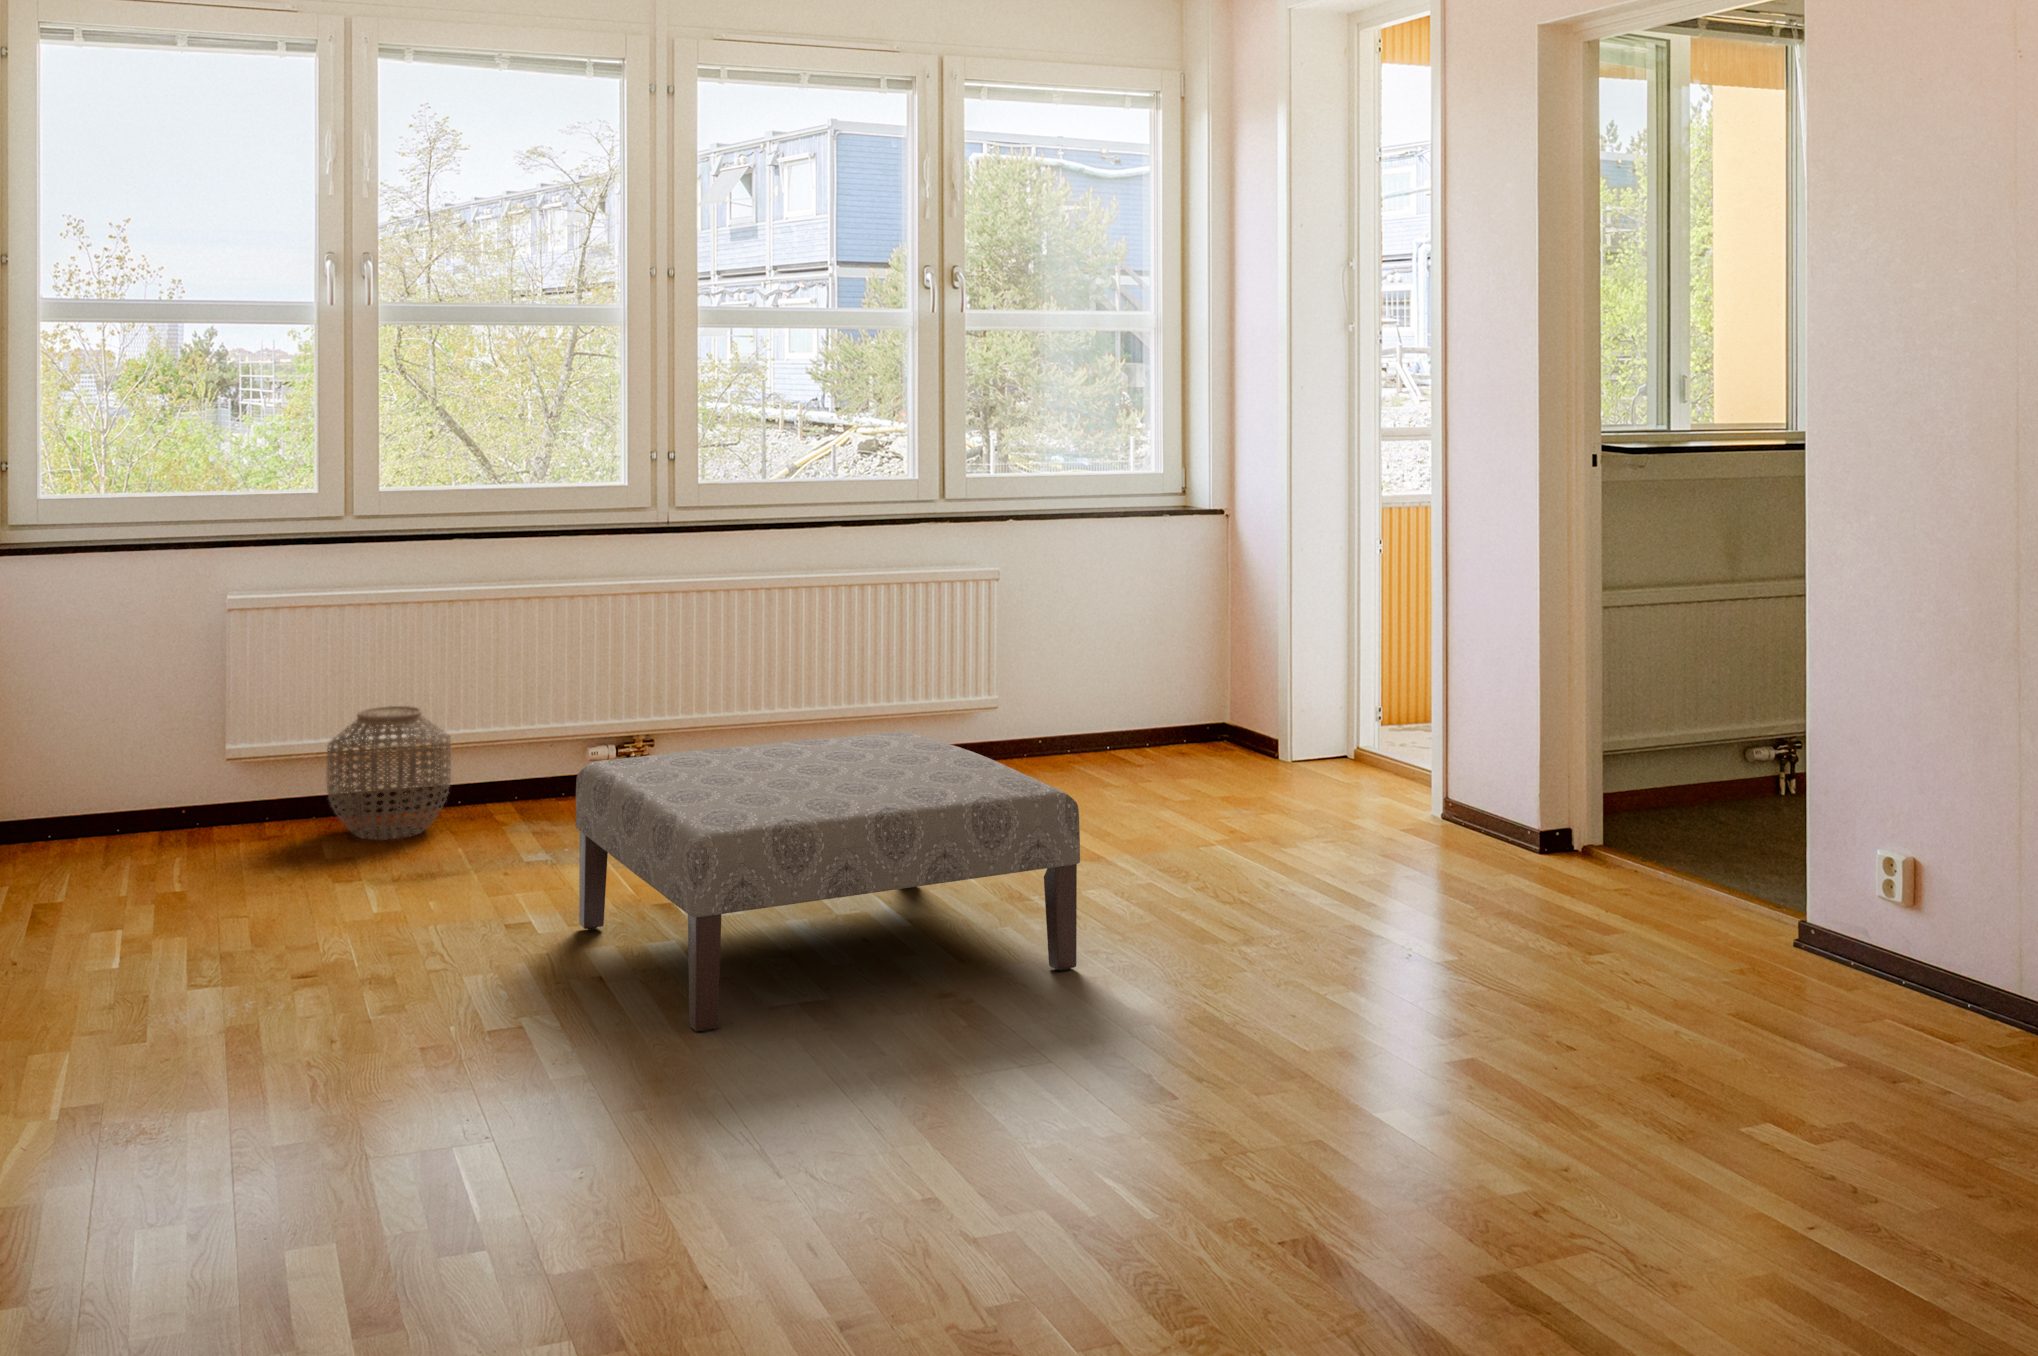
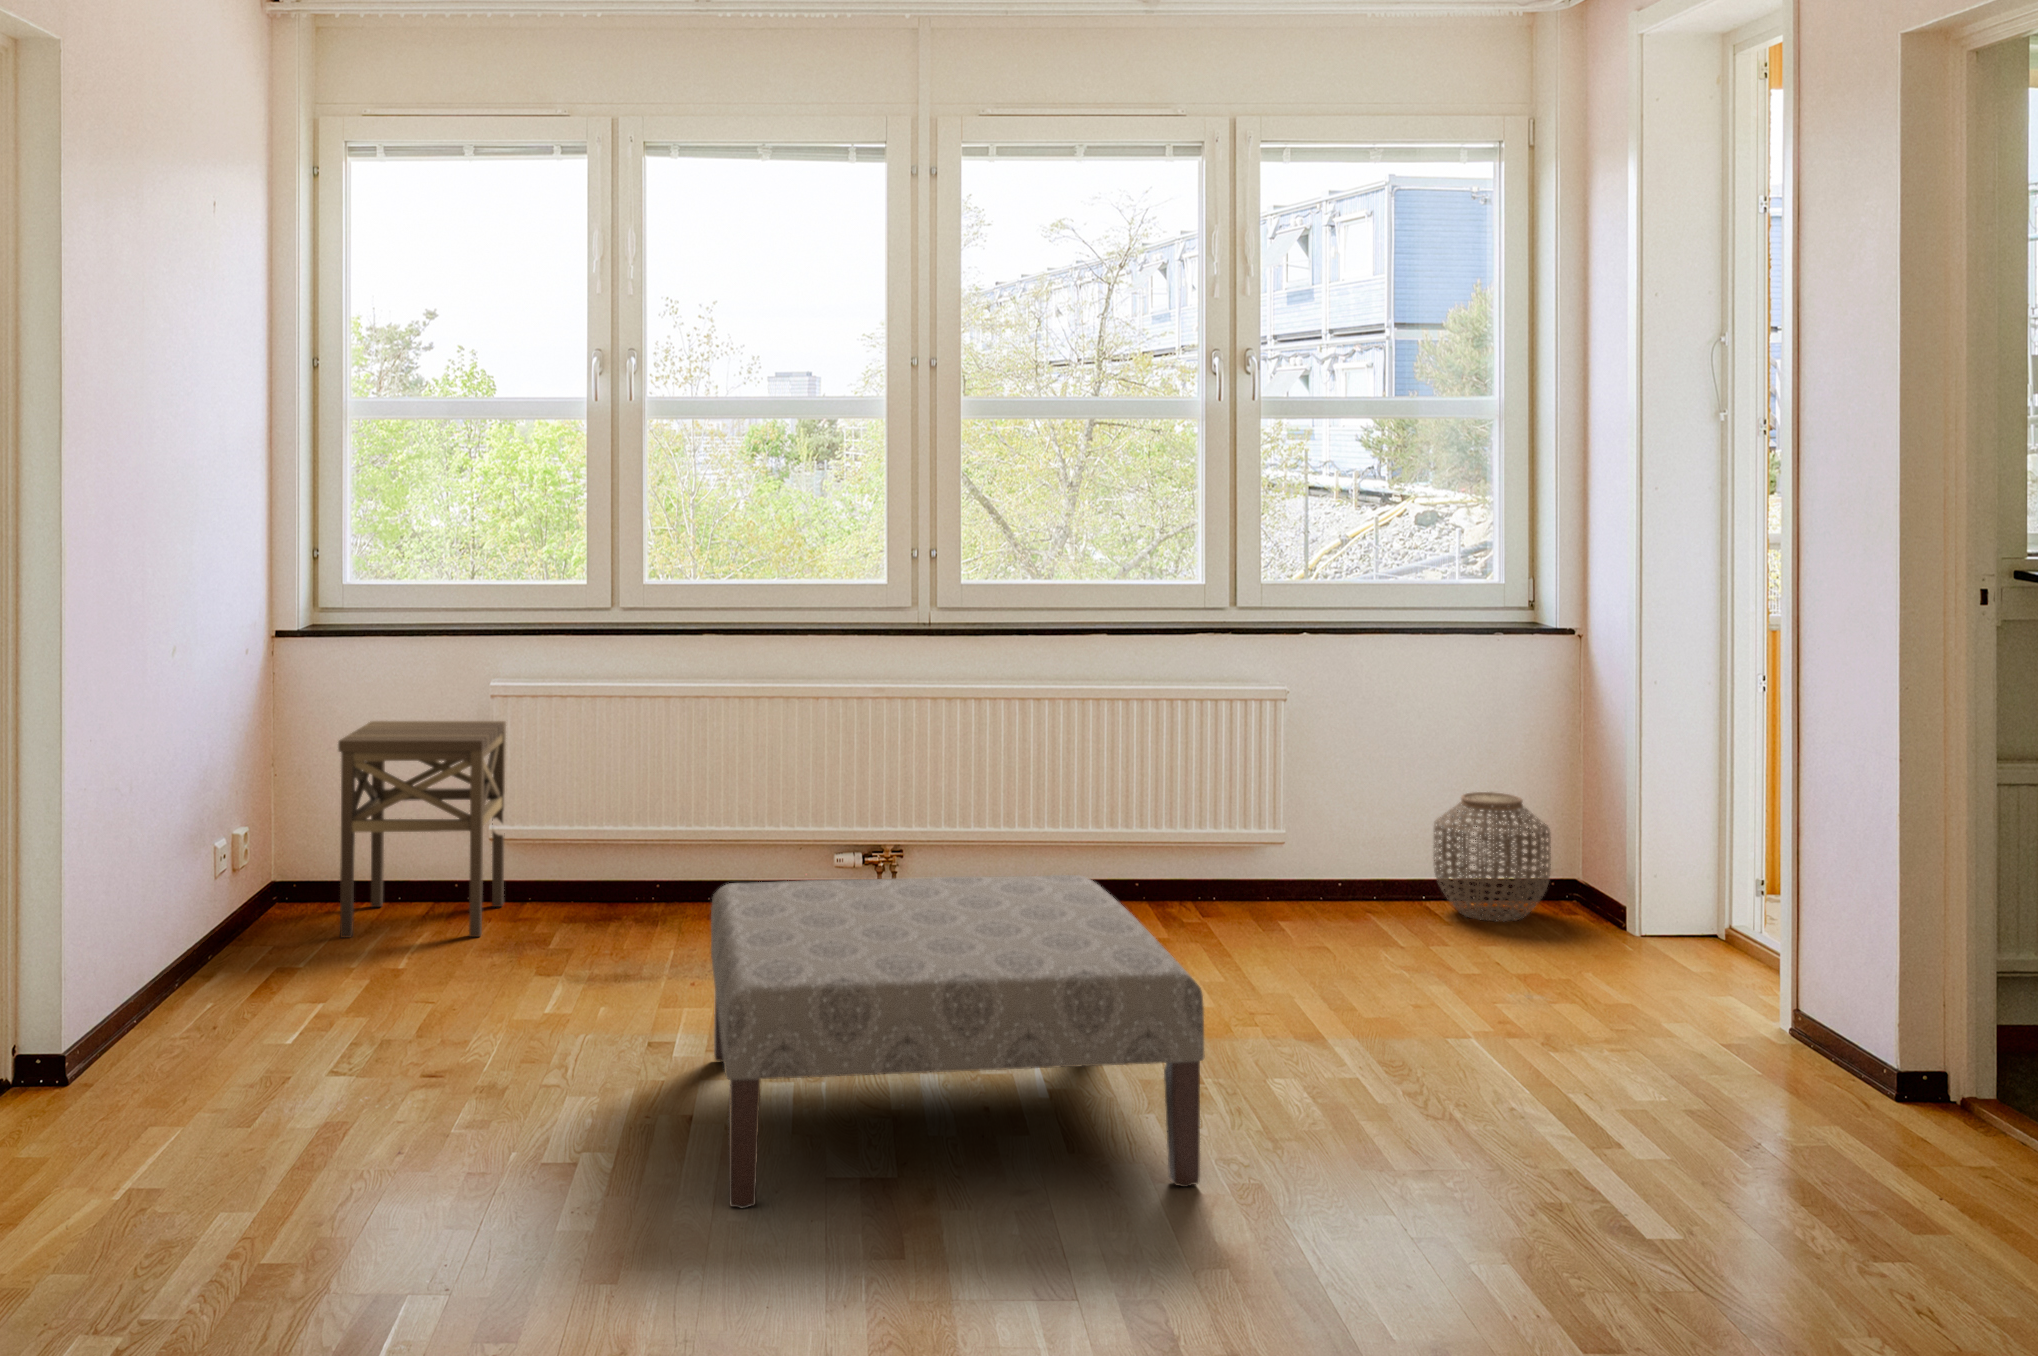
side table: none [80,638,242,870] -> present [338,721,506,938]
woven basket: present [327,706,451,840] -> present [1433,792,1551,921]

